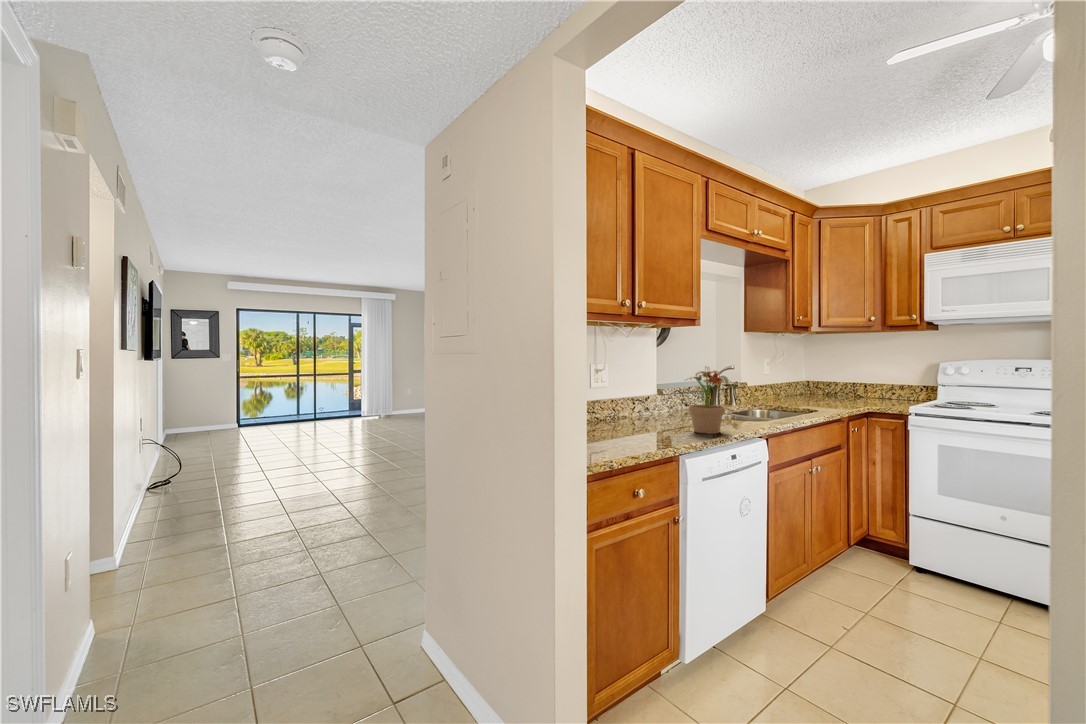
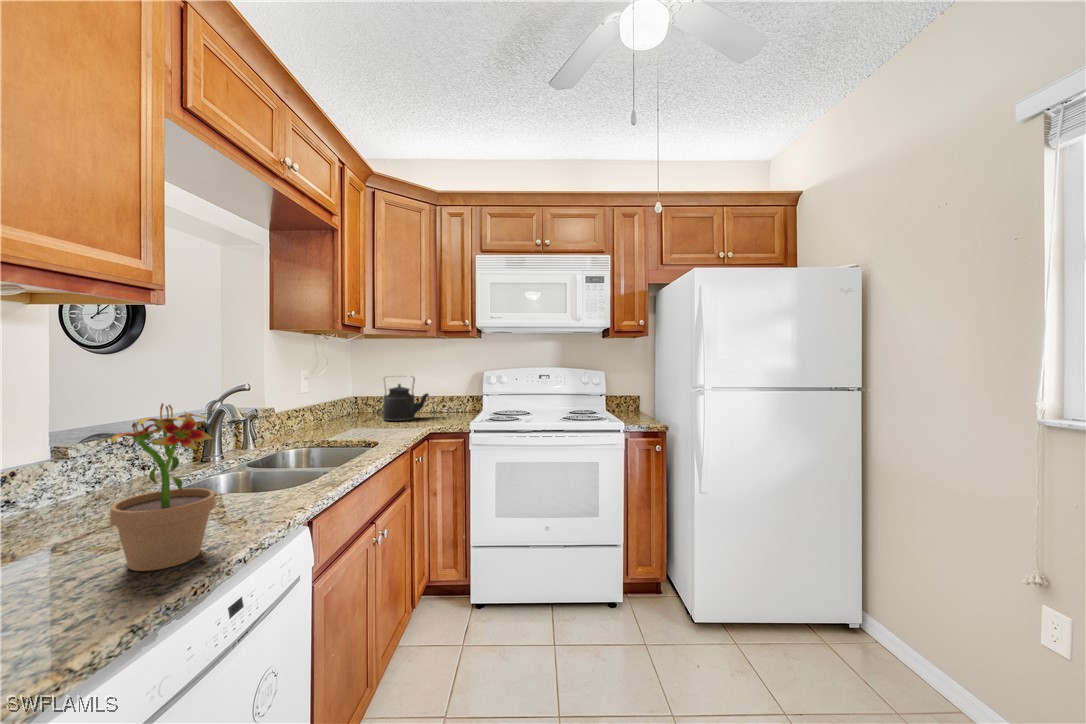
kettle: none [830,365,876,403] -> present [383,378,429,421]

